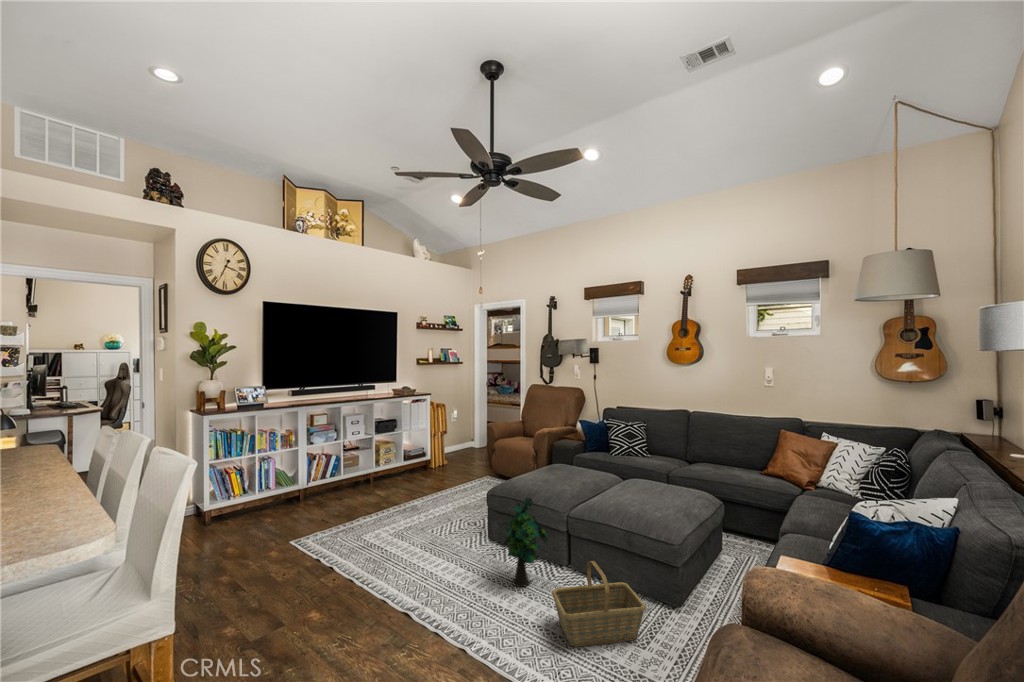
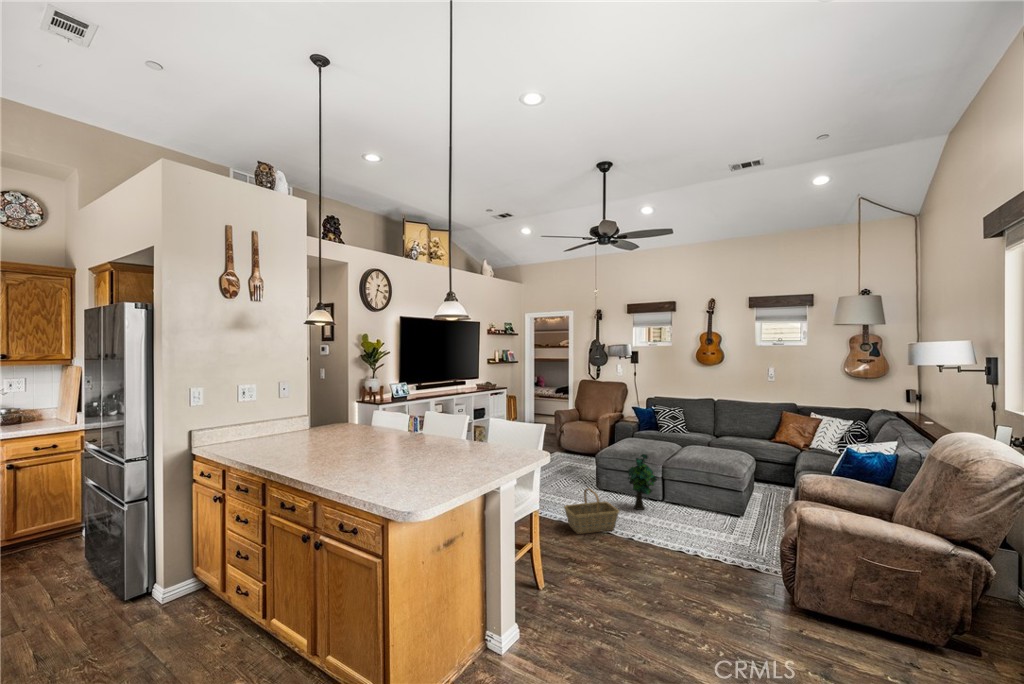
basket: present [552,561,646,647] -> present [564,488,619,534]

